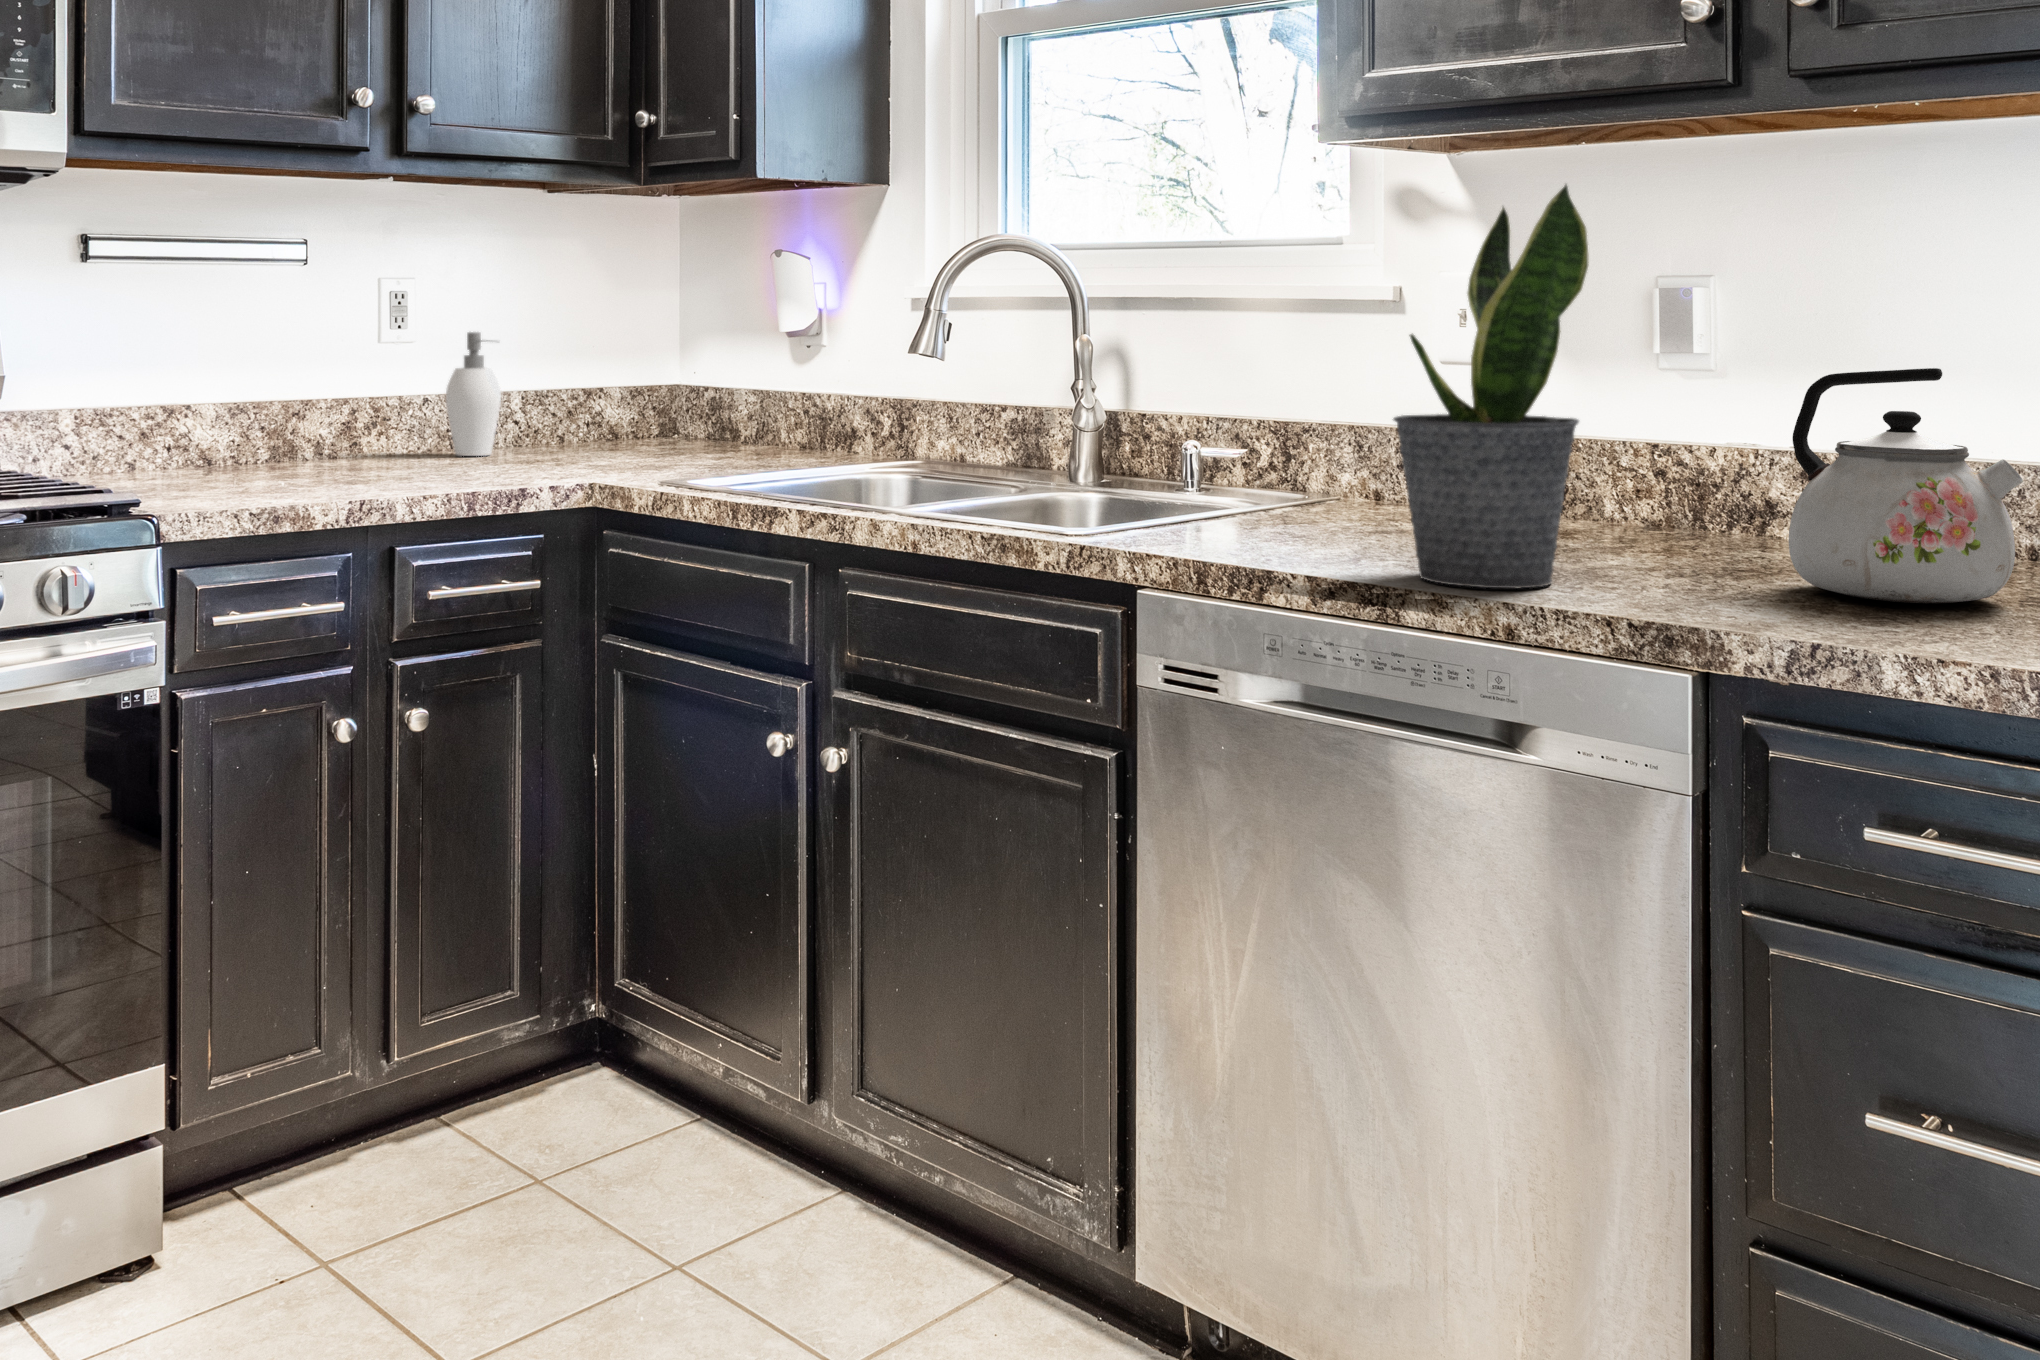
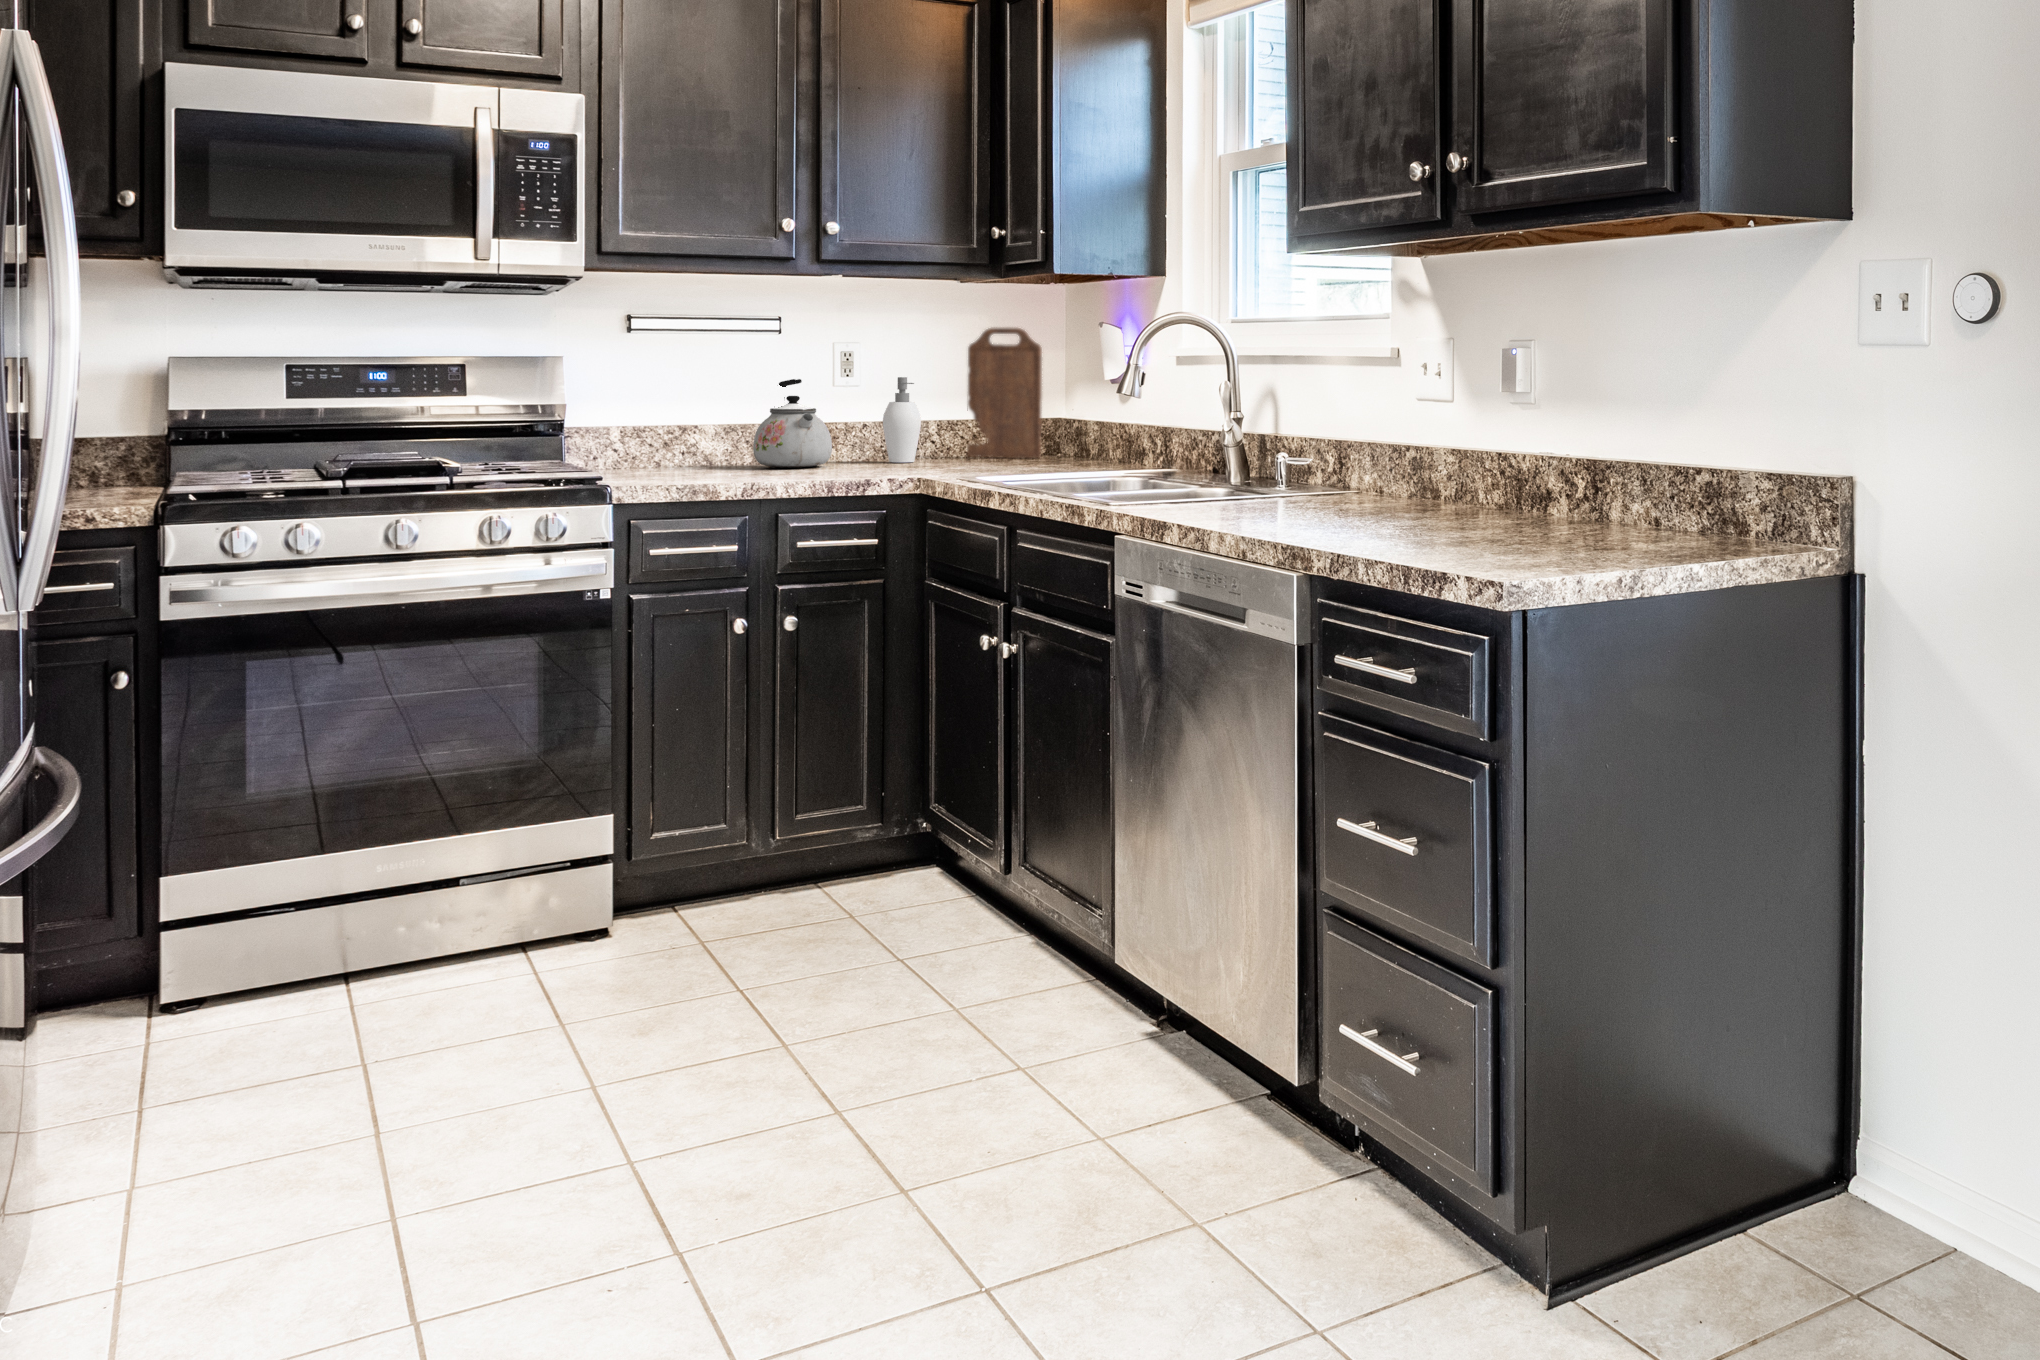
potted plant: present [1394,185,1589,589] -> none [1229,280,1338,525]
cutting board: none [549,262,657,446] -> present [967,327,1042,458]
kettle: present [1789,368,2023,603] -> present [753,379,832,468]

